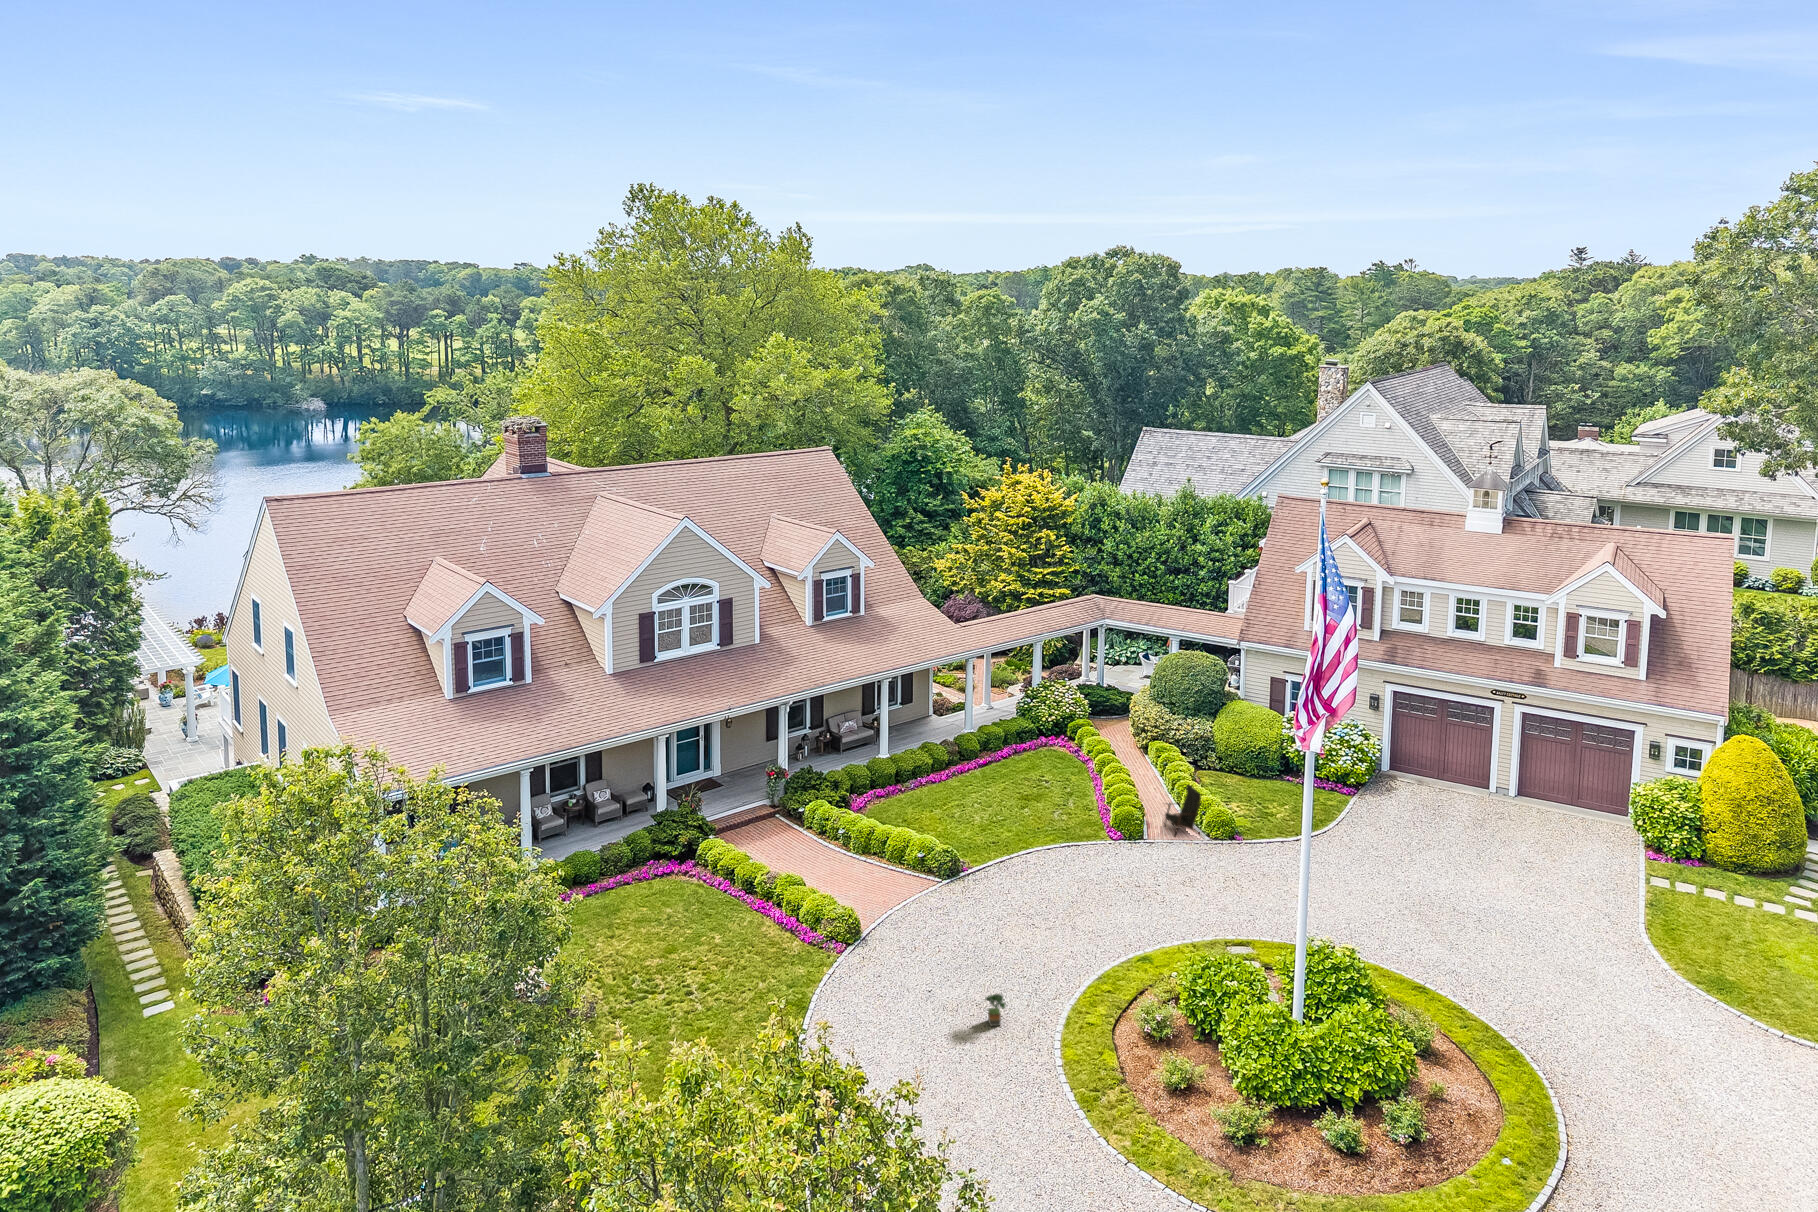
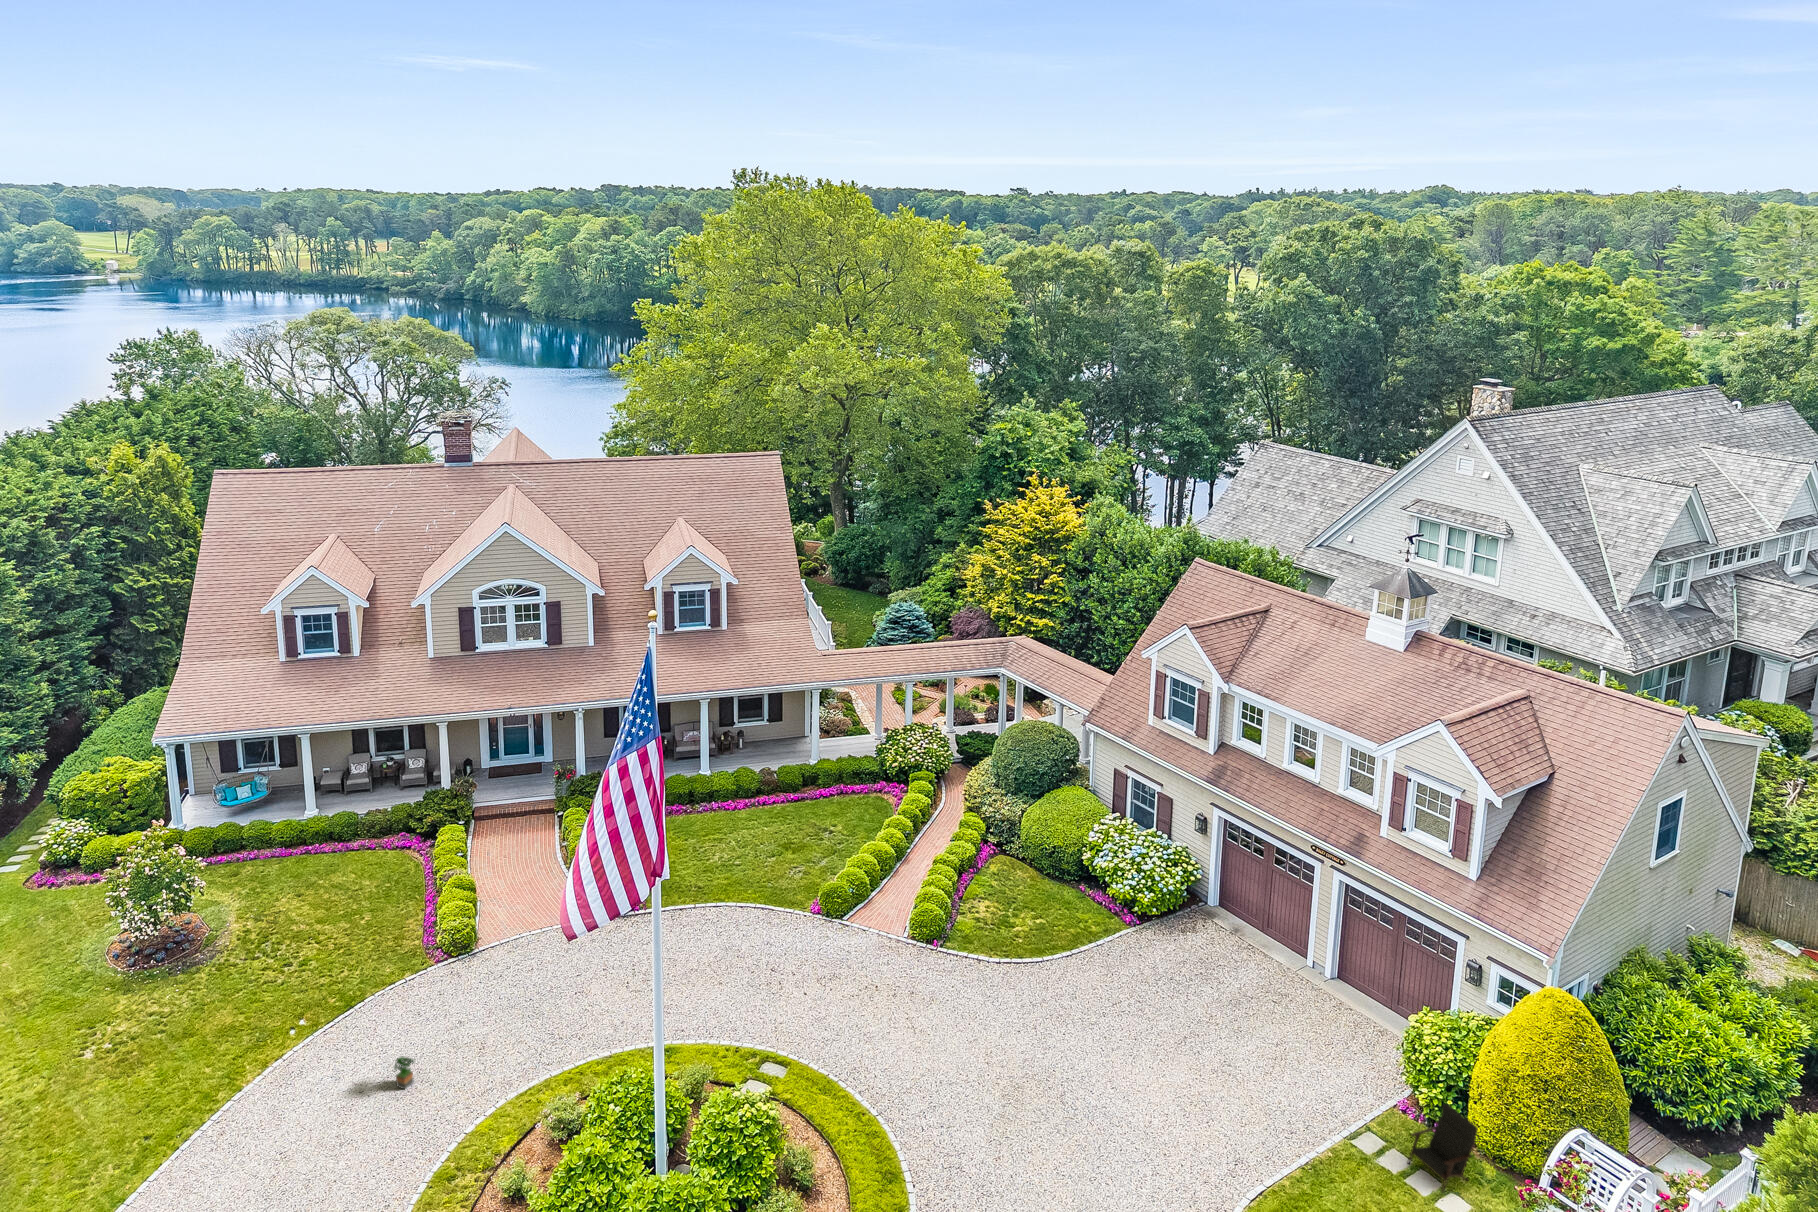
lounge chair: present [1164,785,1201,835] -> present [1408,1104,1478,1192]

